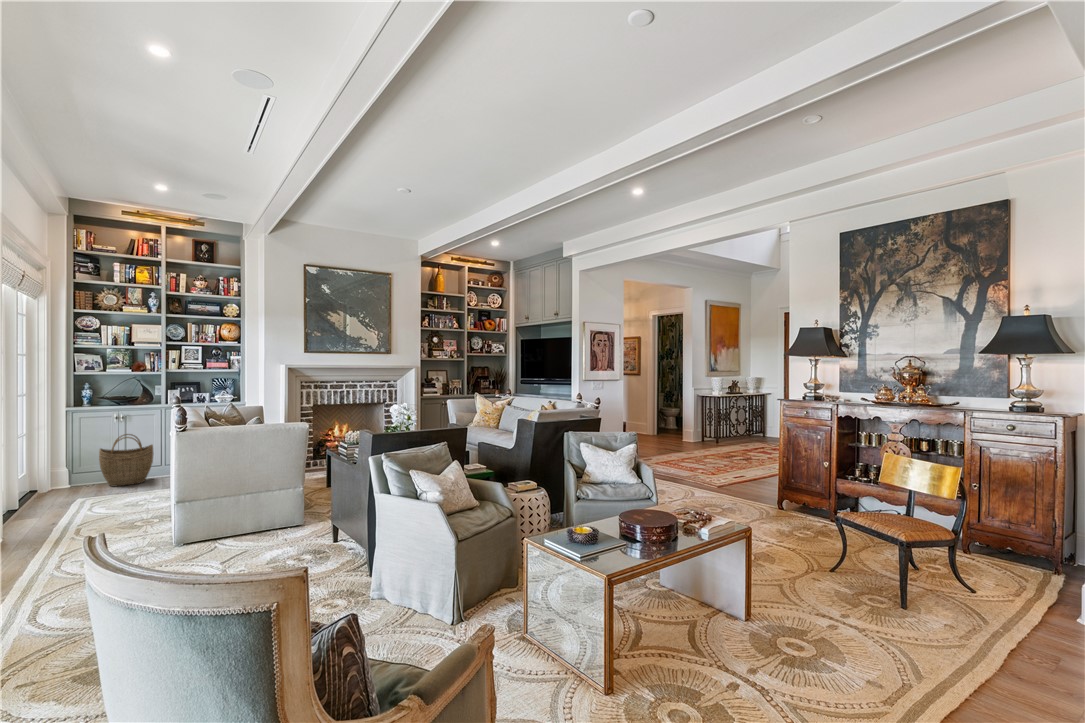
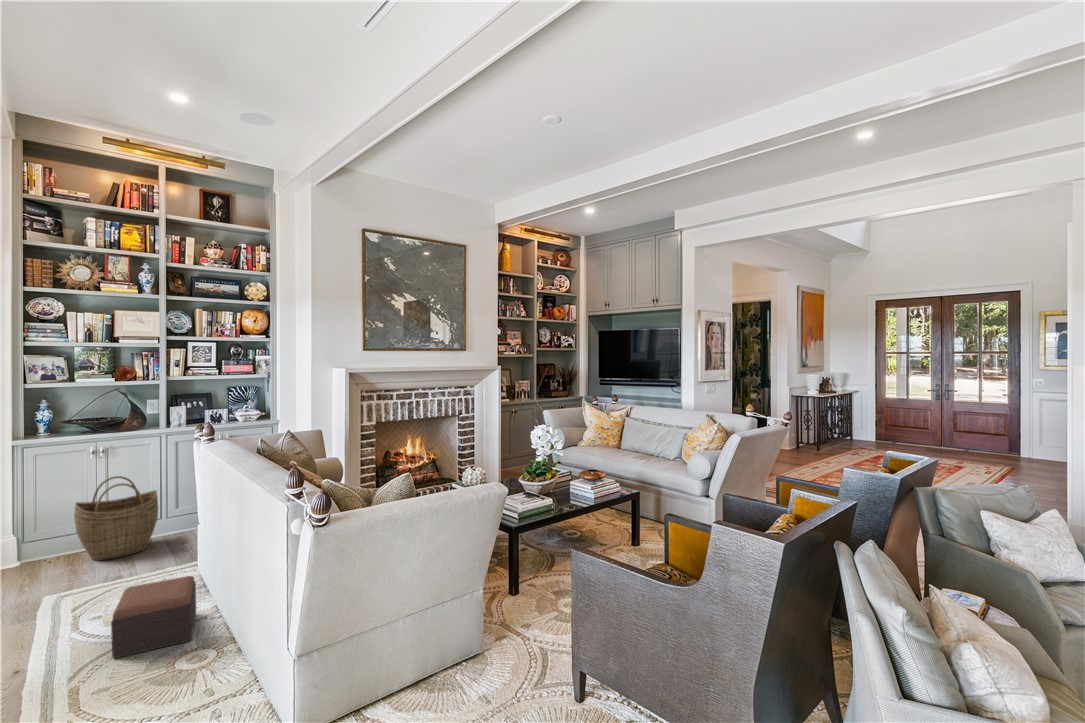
footstool: none [97,485,153,523] -> present [111,576,196,658]

